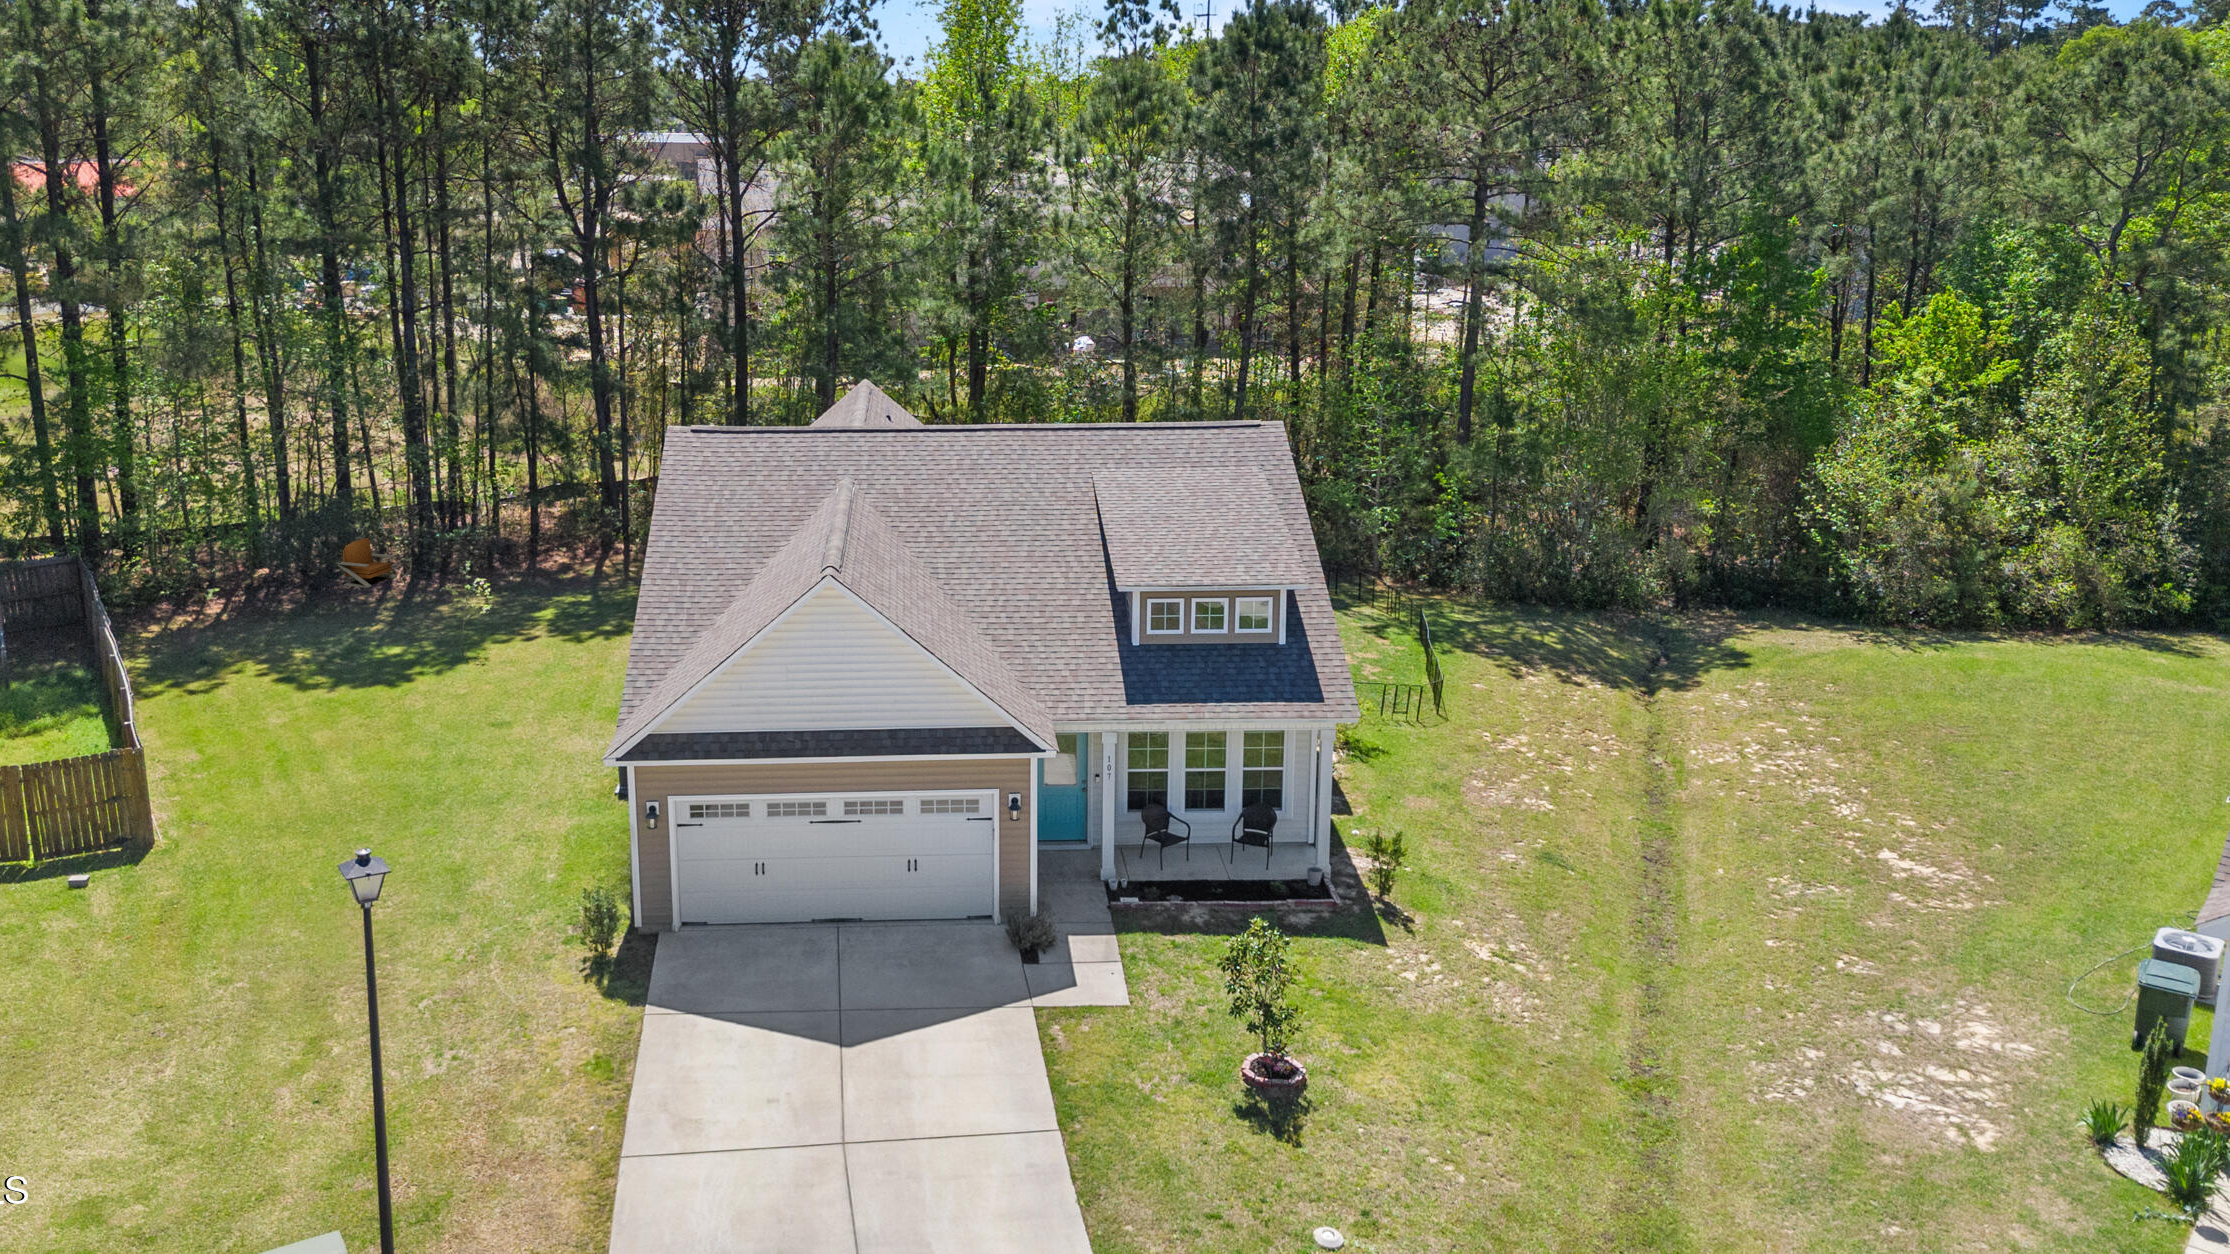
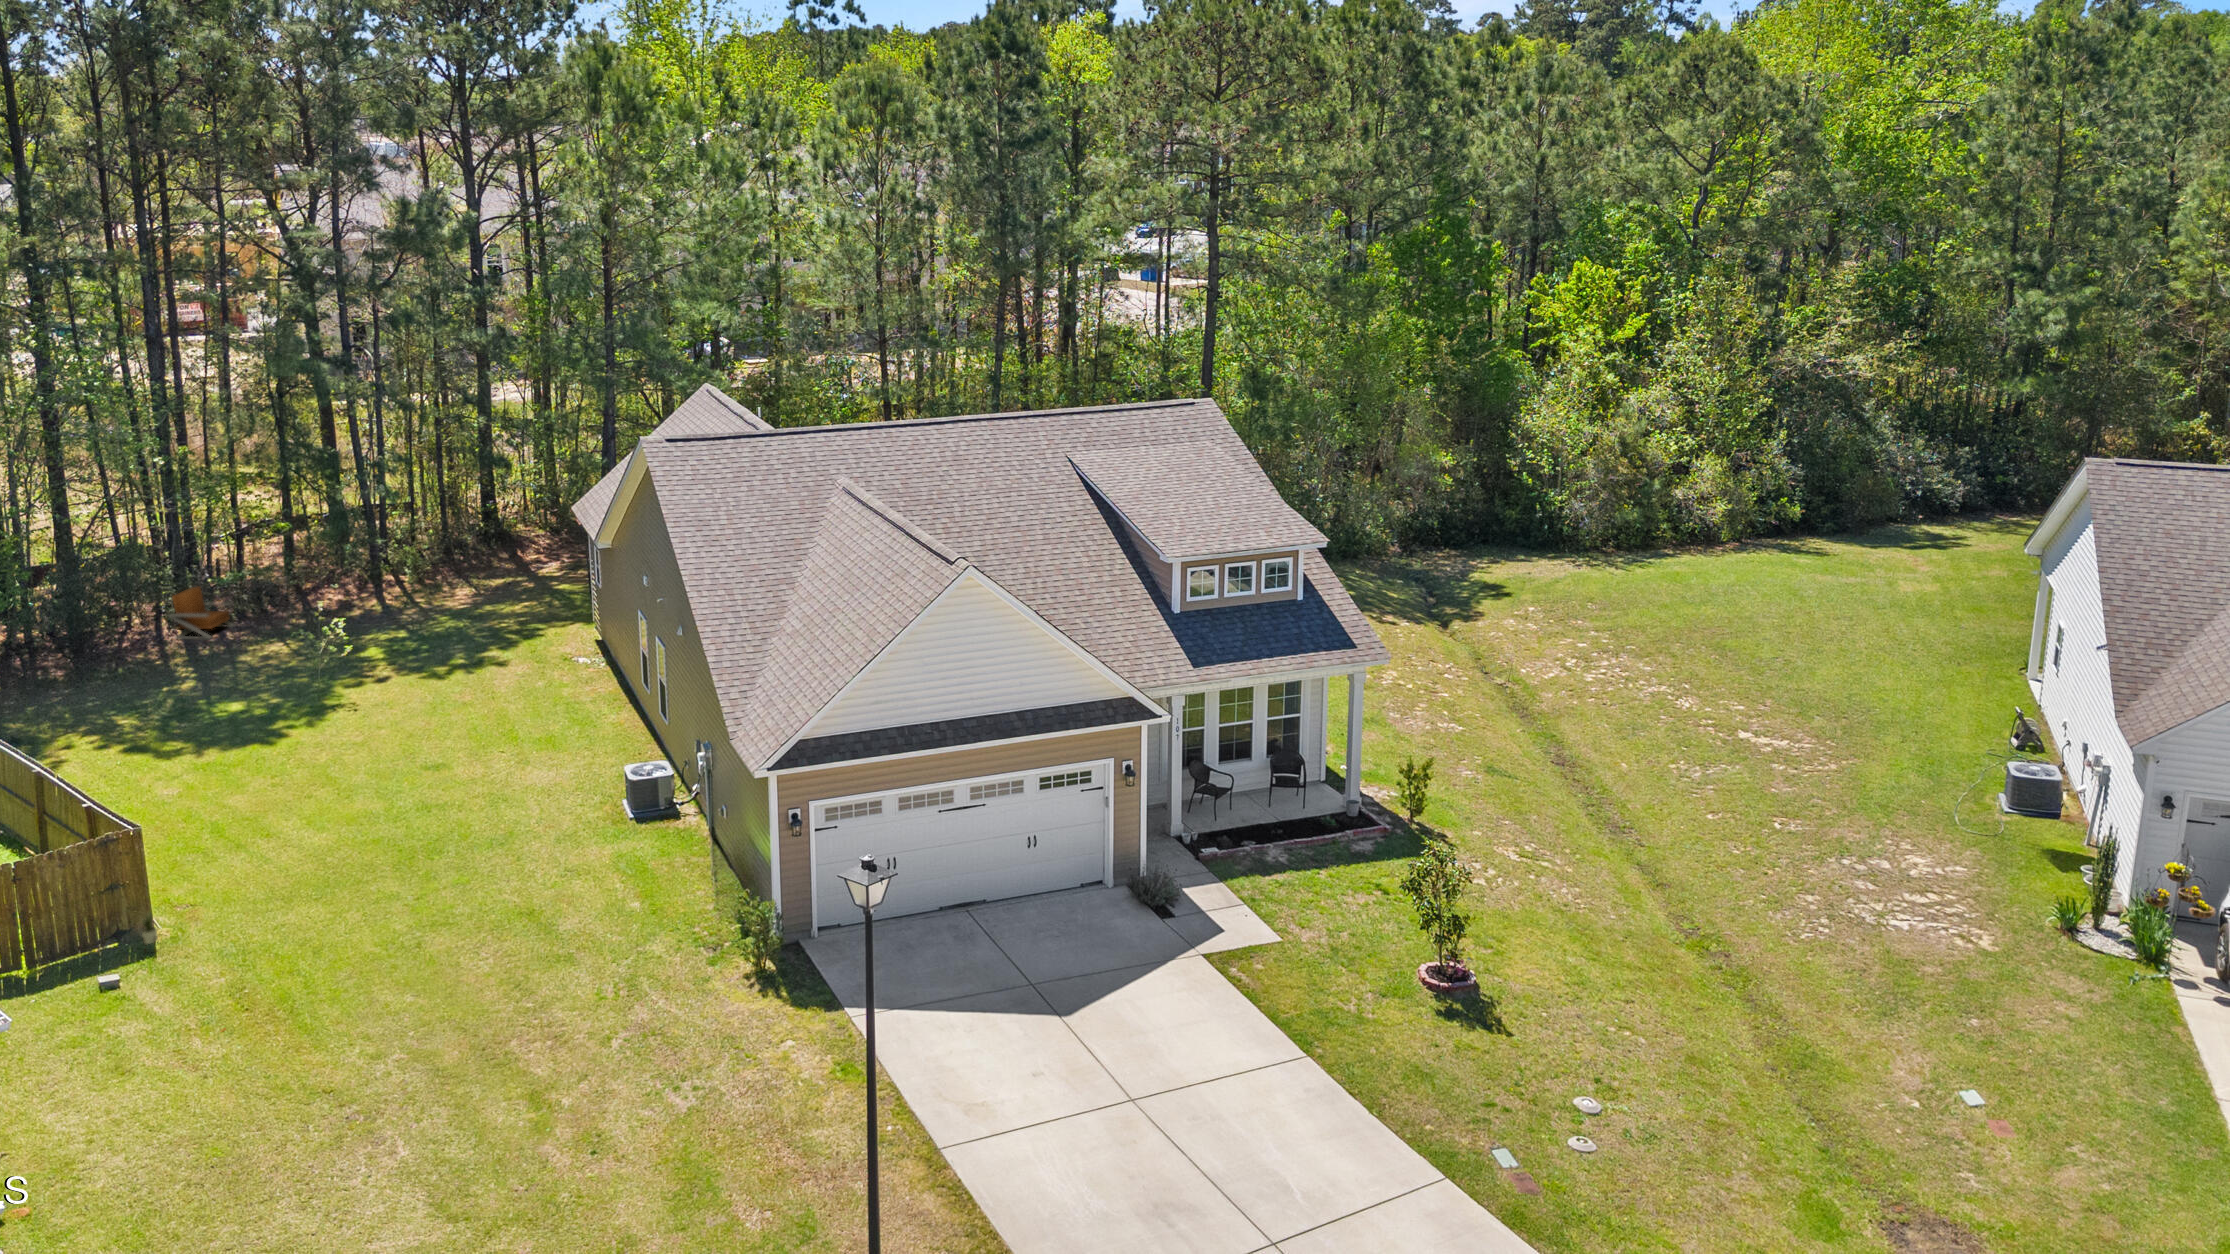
potted plant: none [130,824,149,861] -> present [142,914,158,949]

